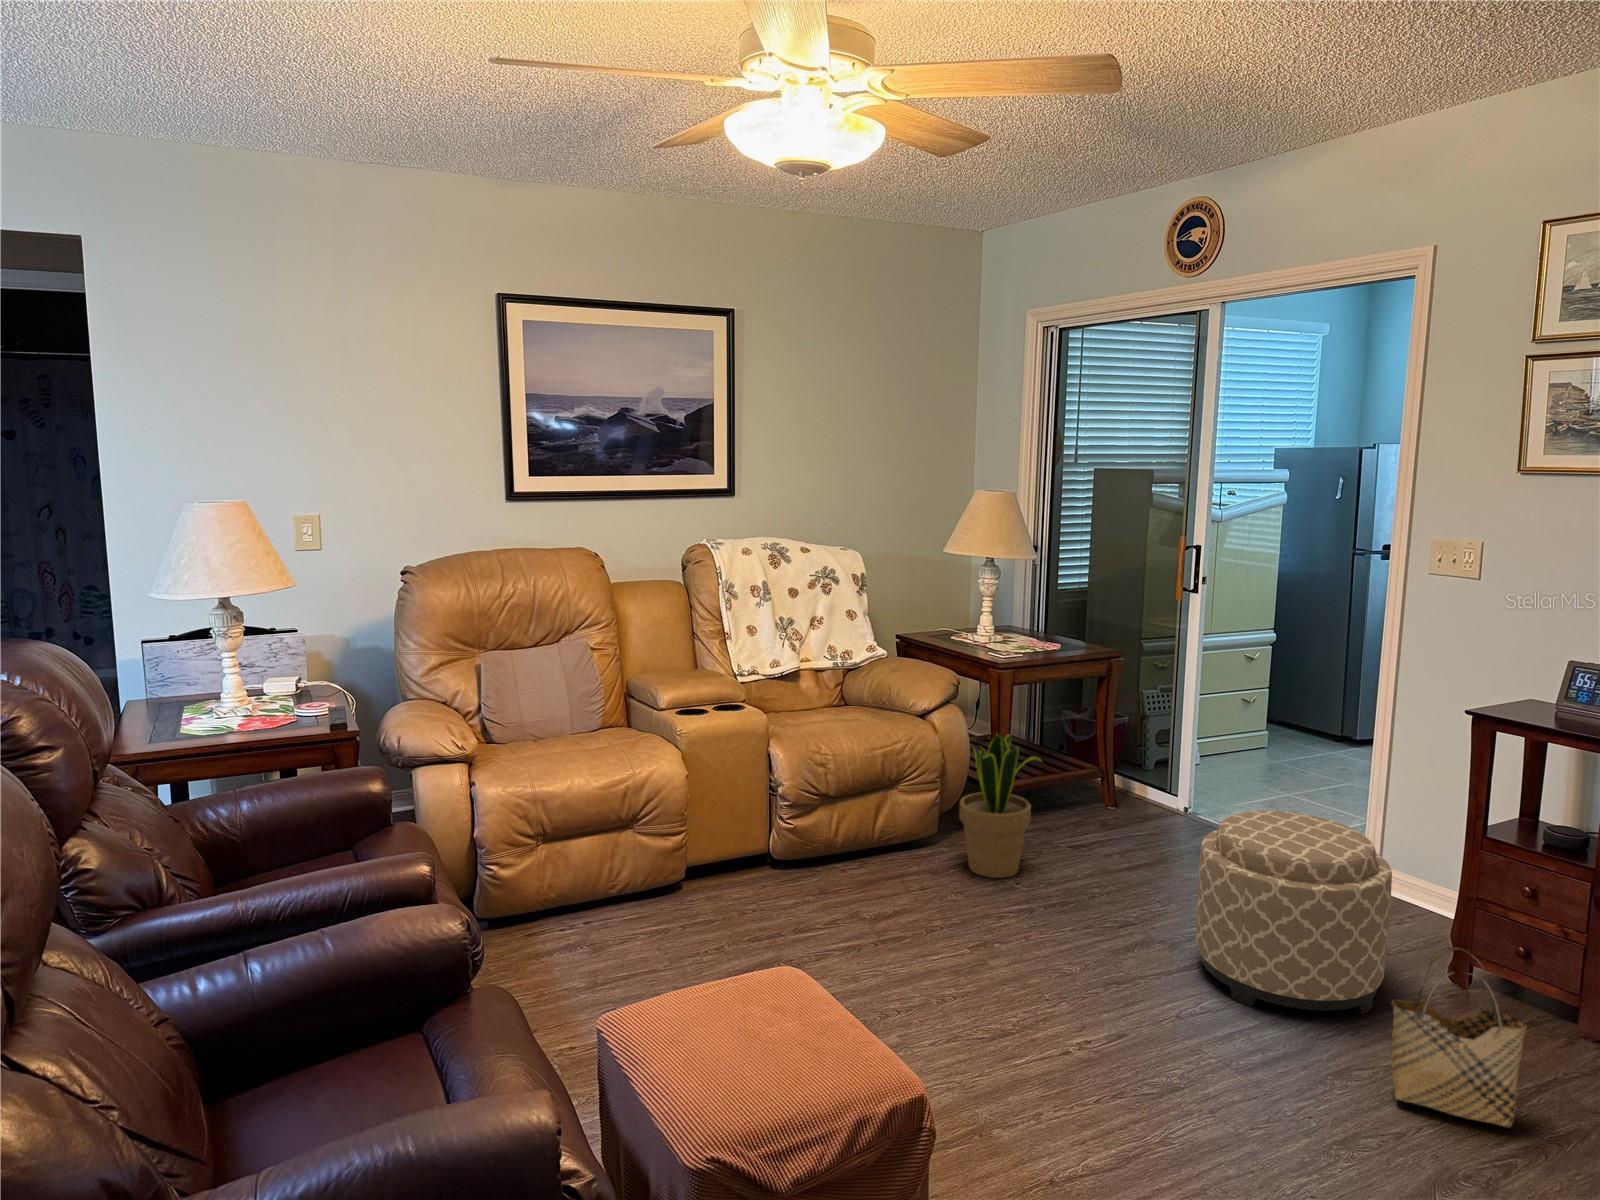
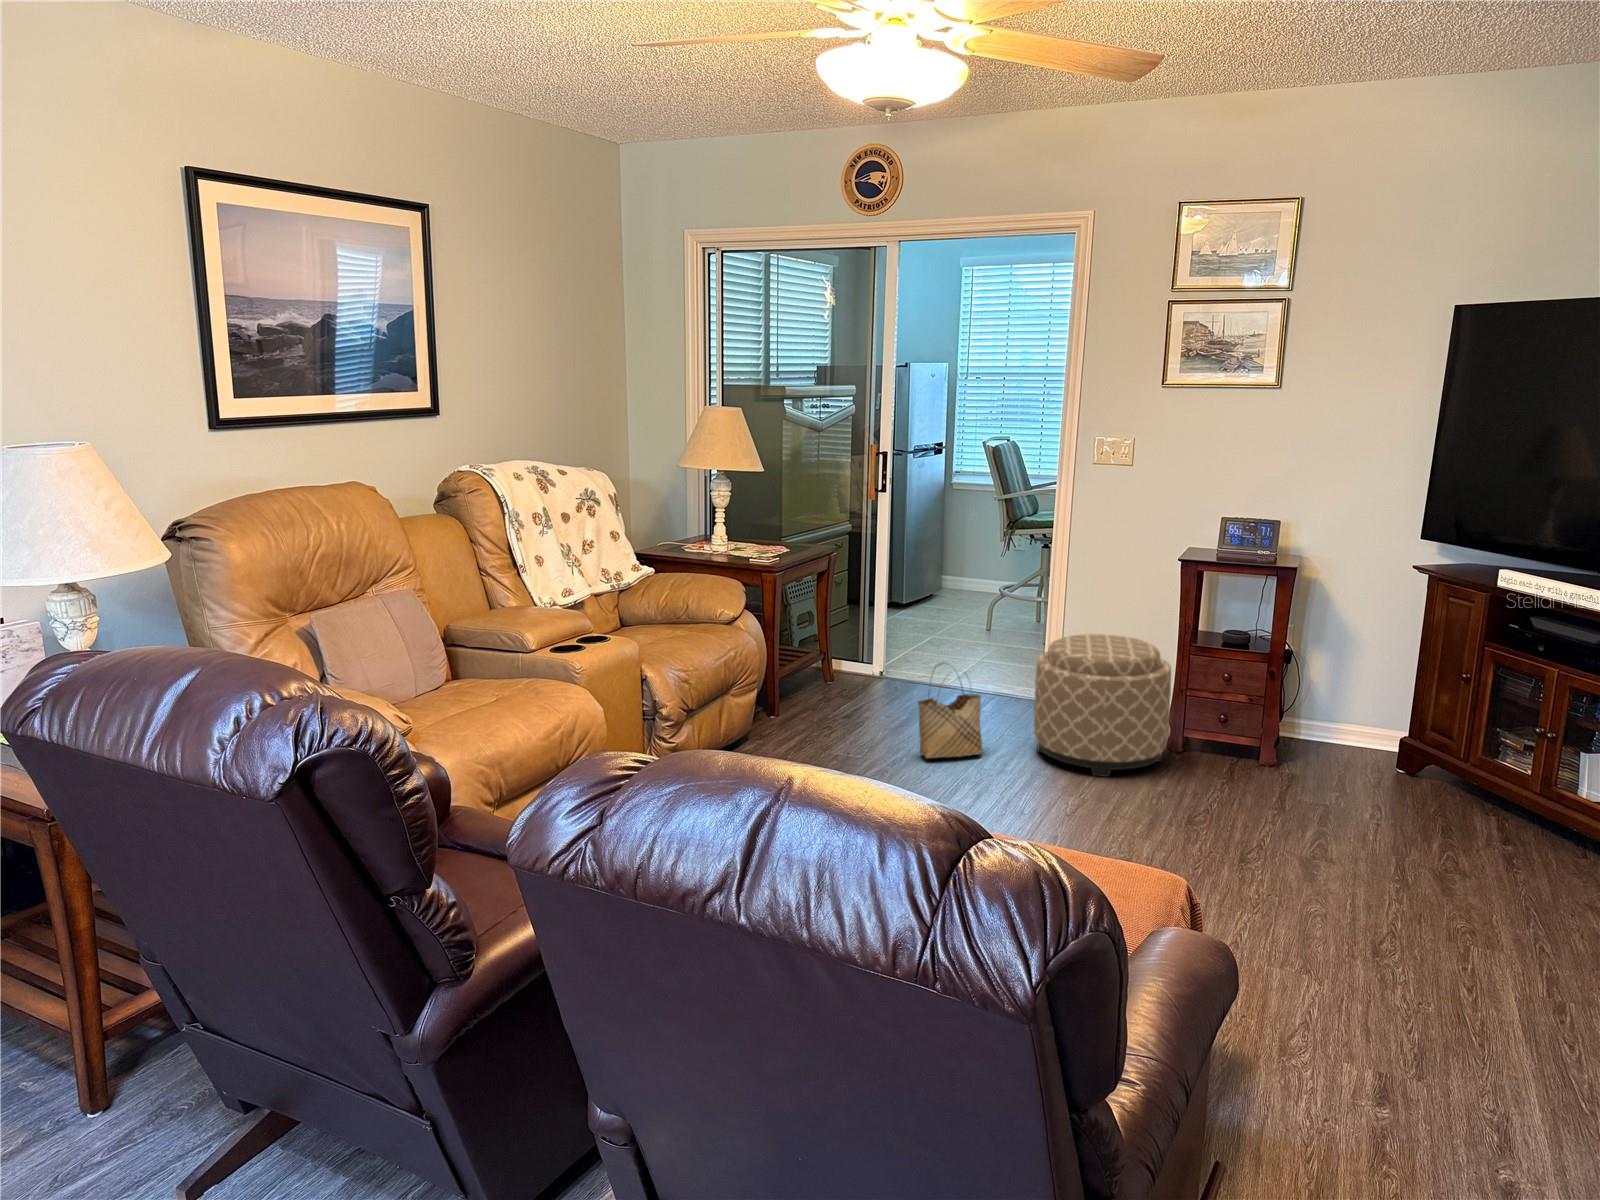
potted plant: present [959,734,1042,878] -> none [794,621,861,751]
woven basket: present [1392,947,1526,1127] -> present [918,663,982,759]

